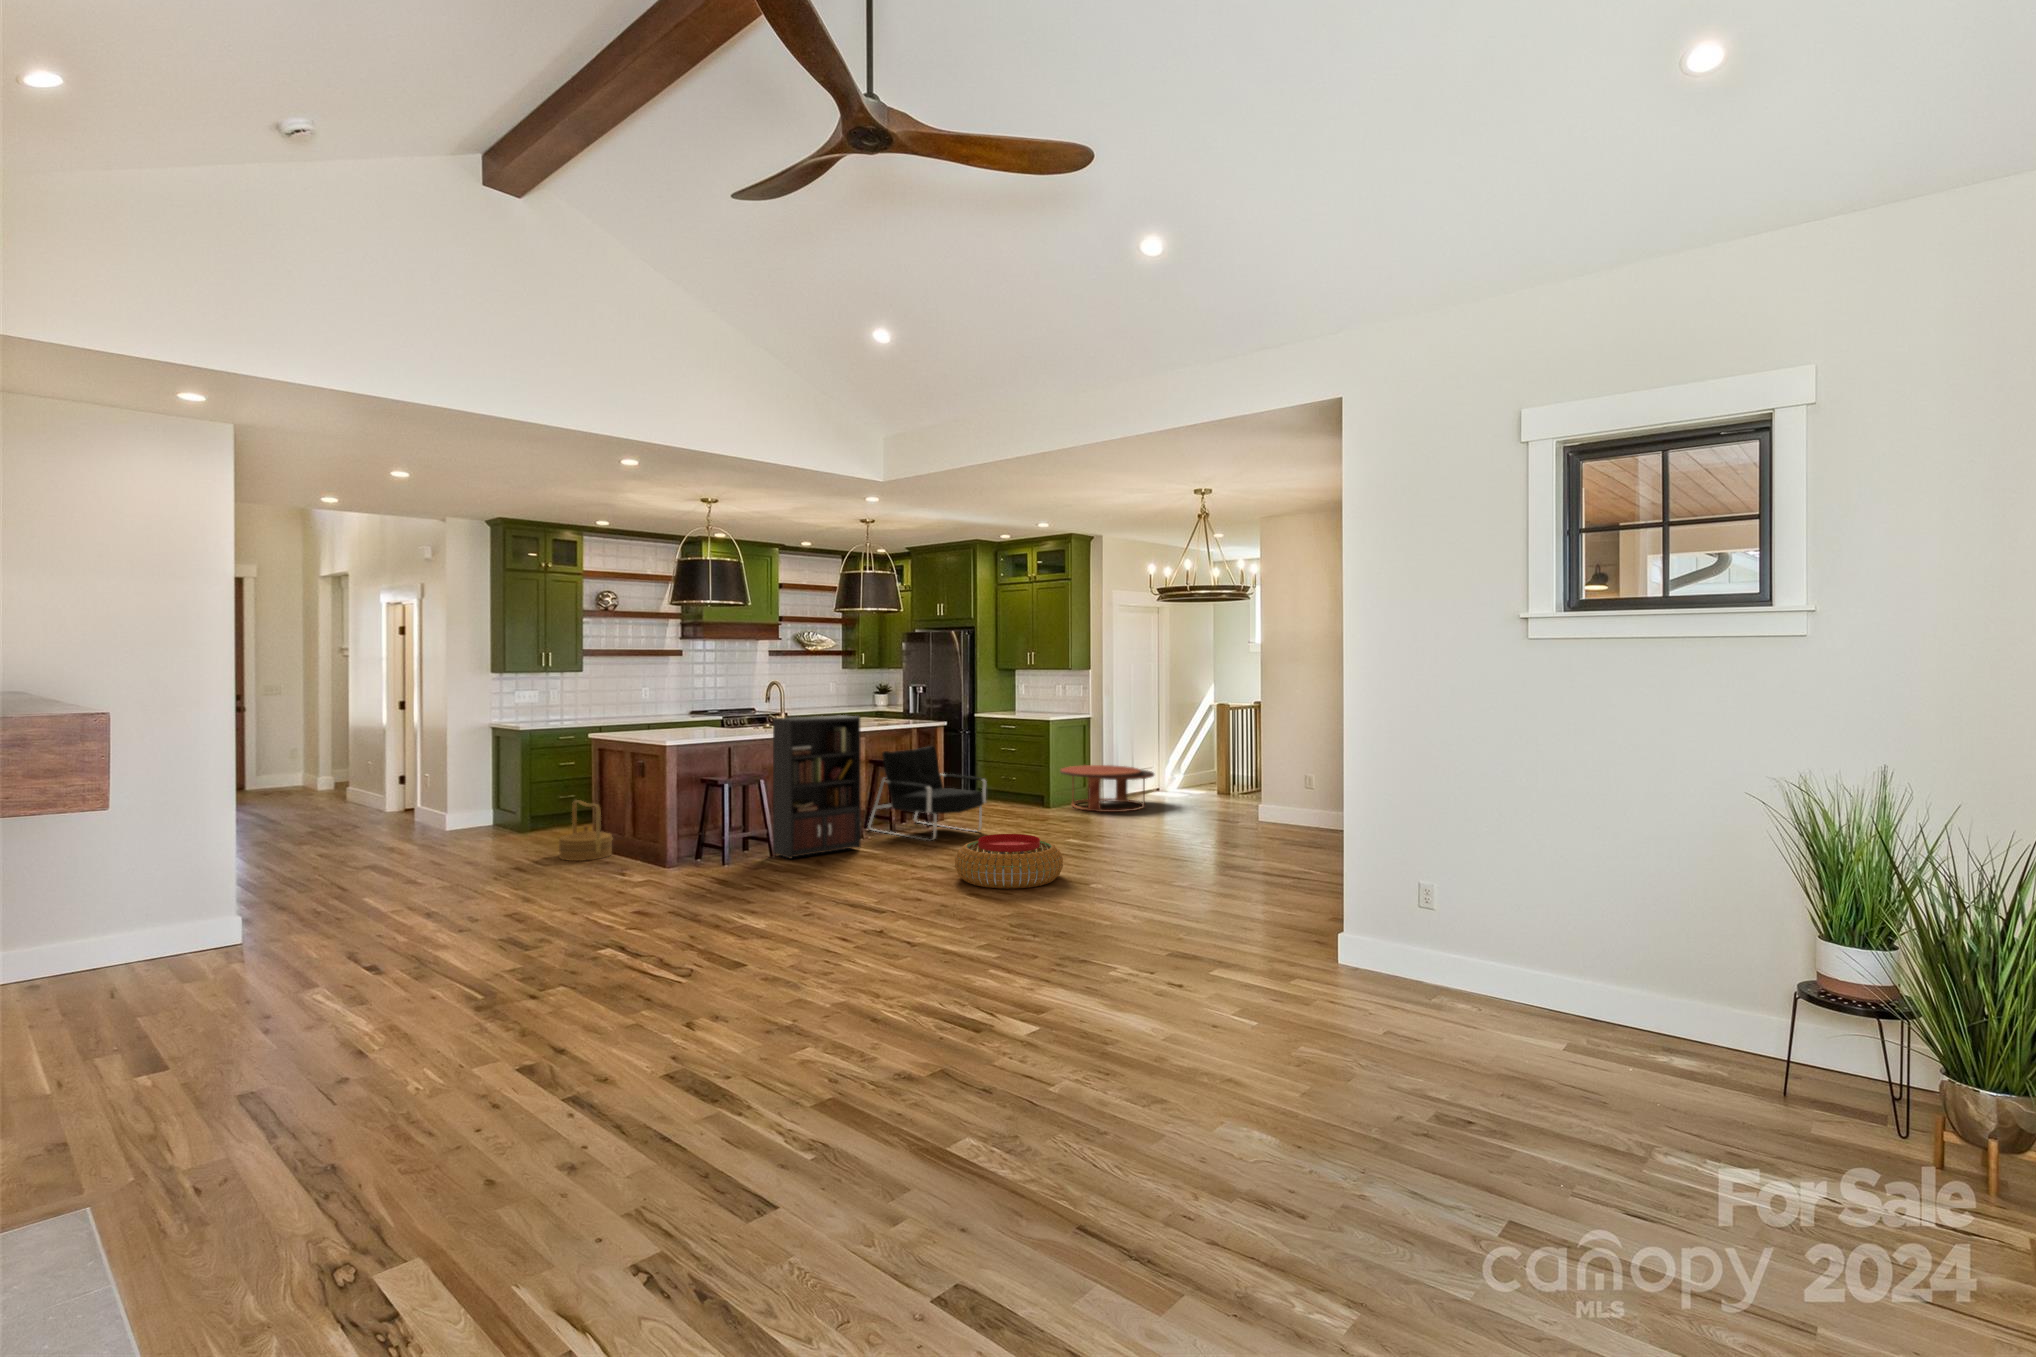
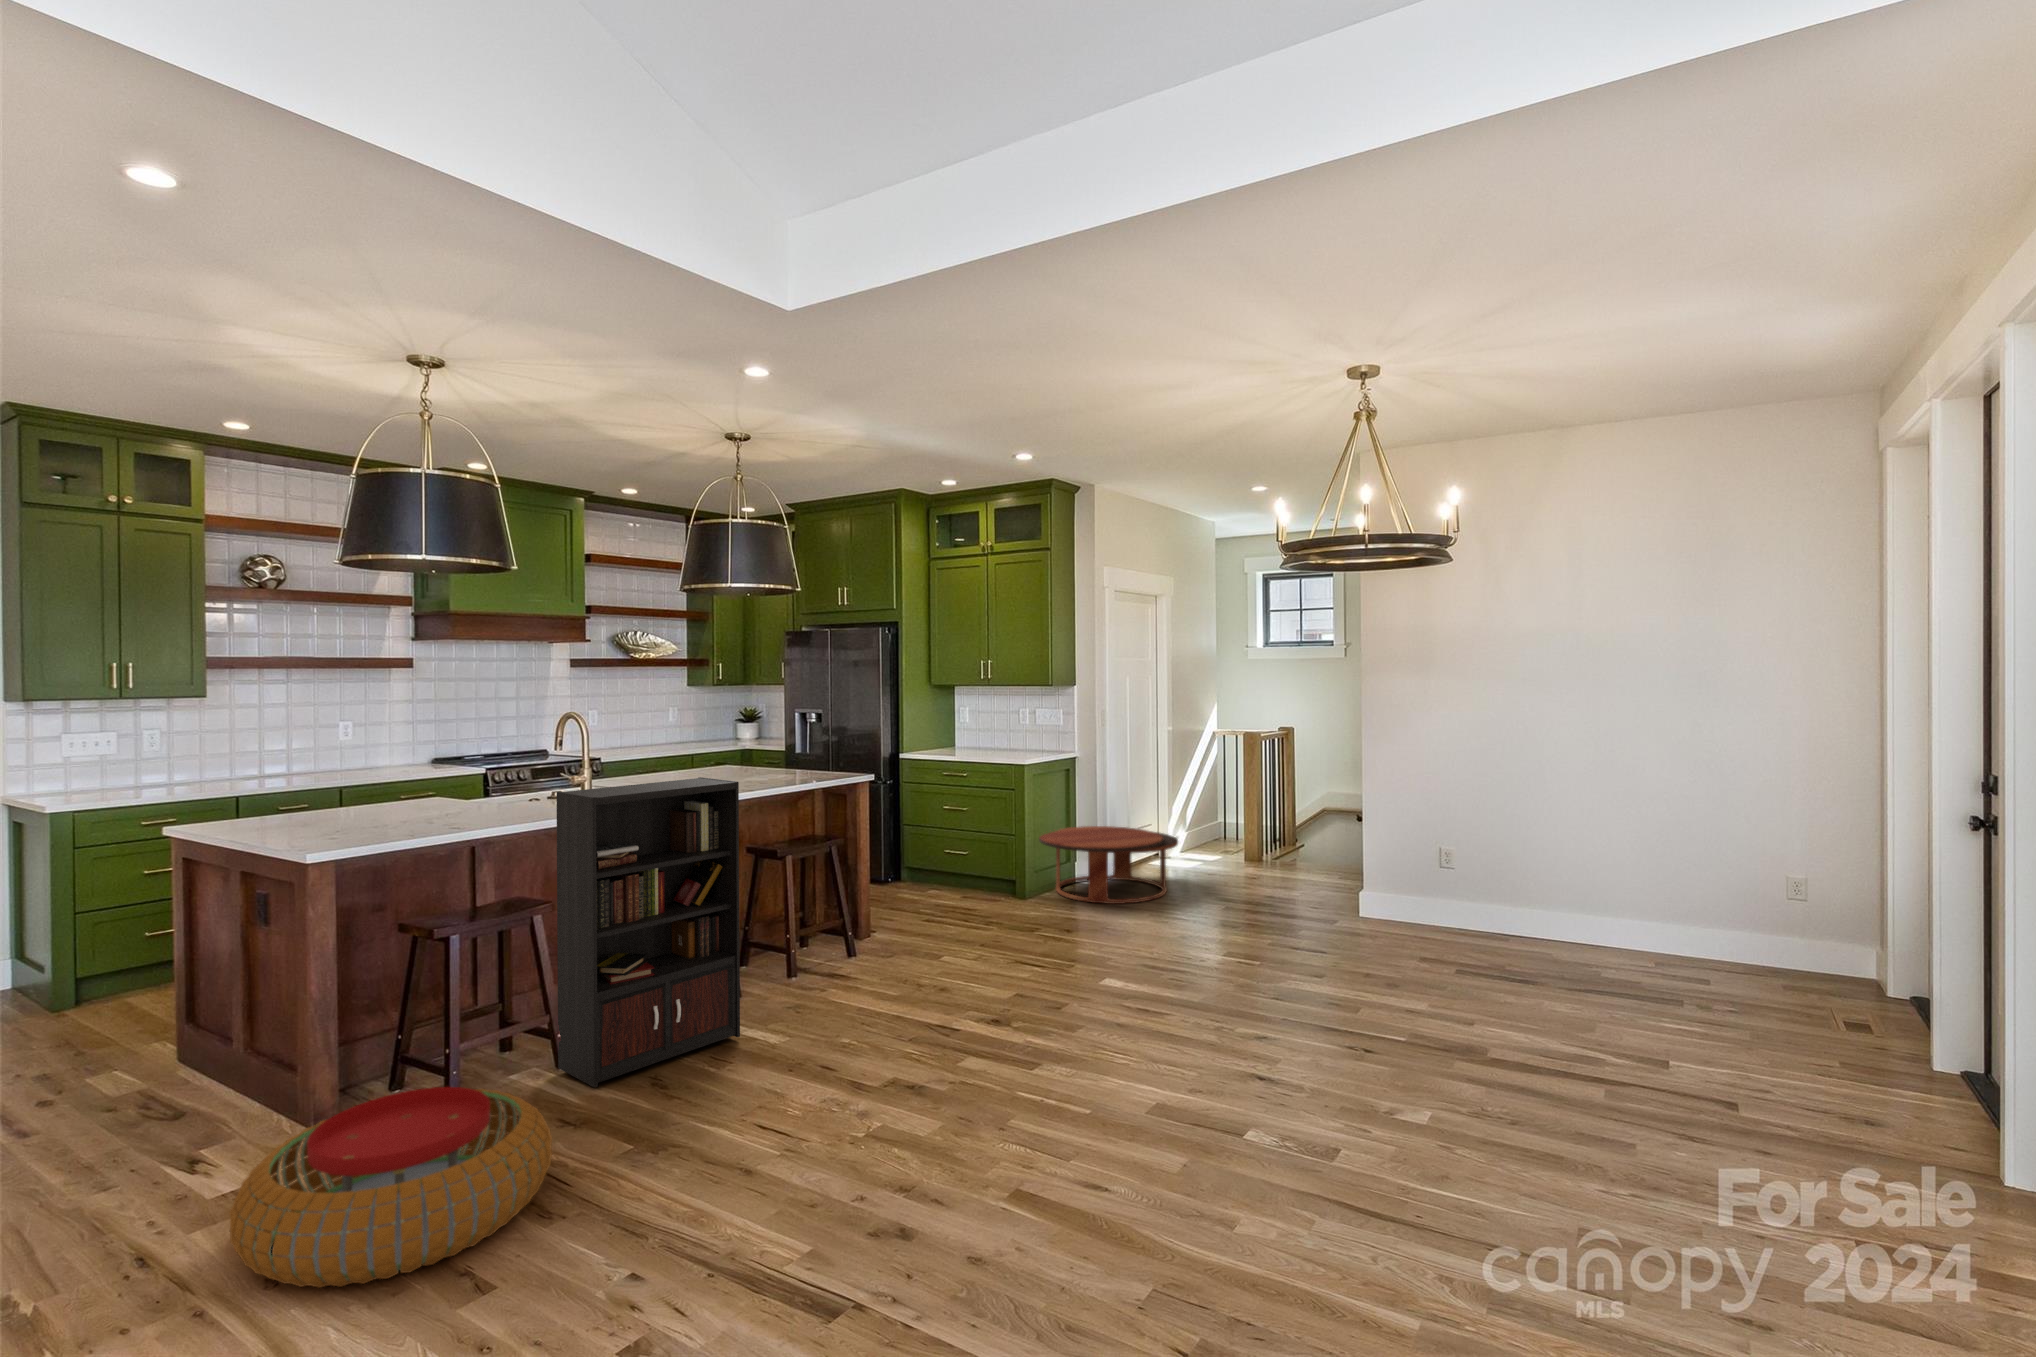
armchair: present [868,746,986,839] -> none [745,817,955,999]
woven basket: present [559,800,613,861] -> none [44,977,194,1128]
pouf: present [955,834,1063,889] -> present [230,1087,552,1288]

